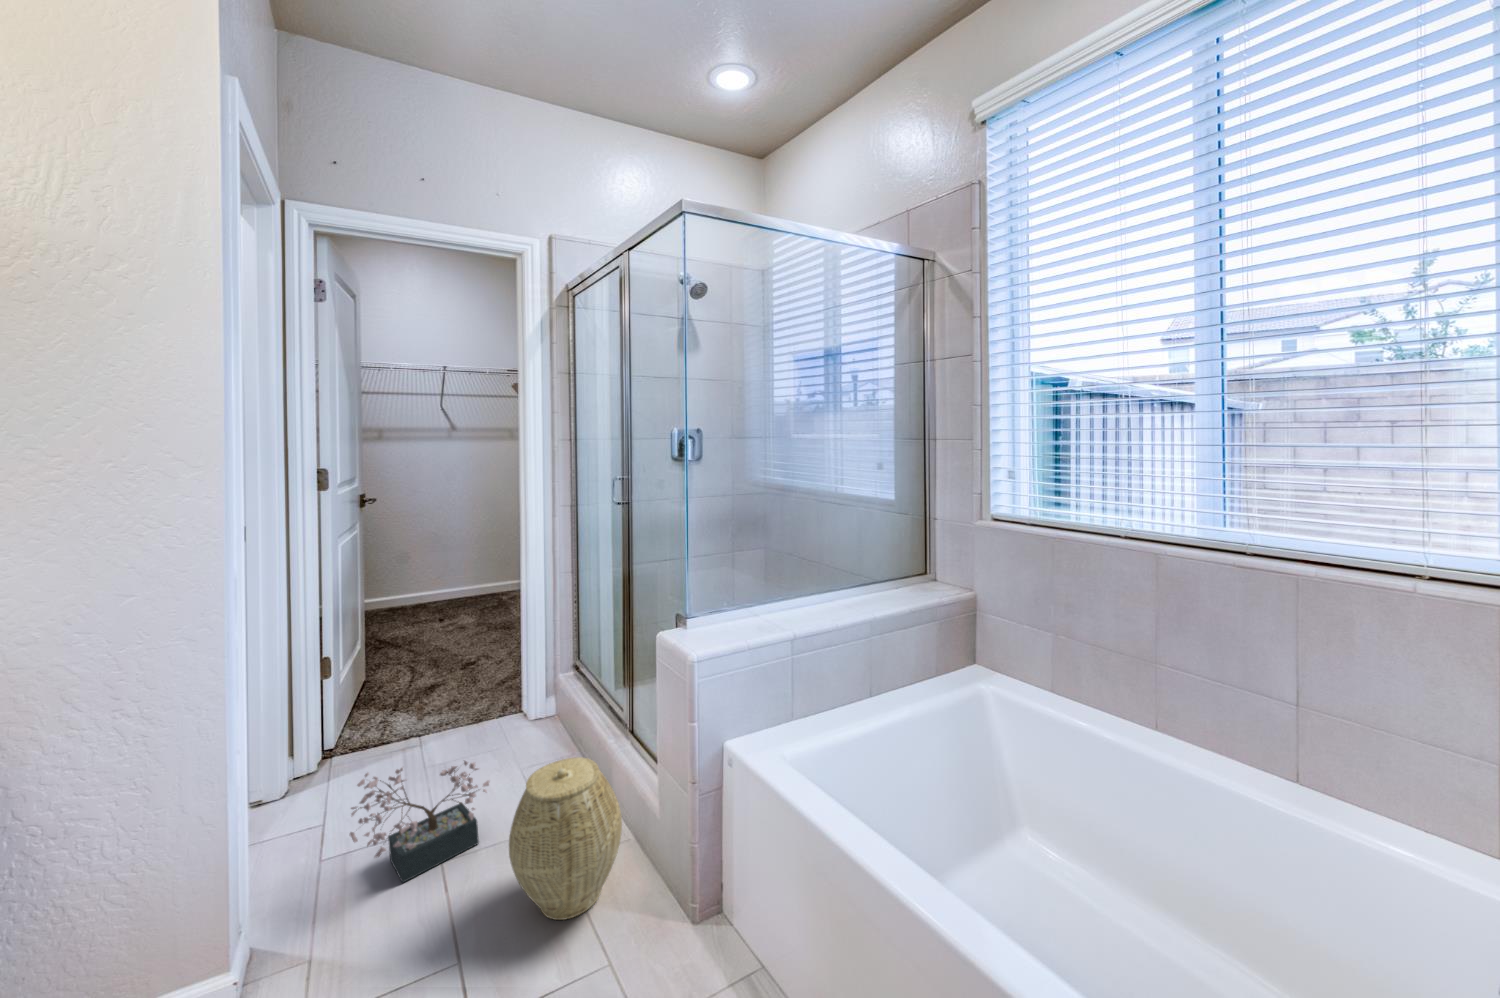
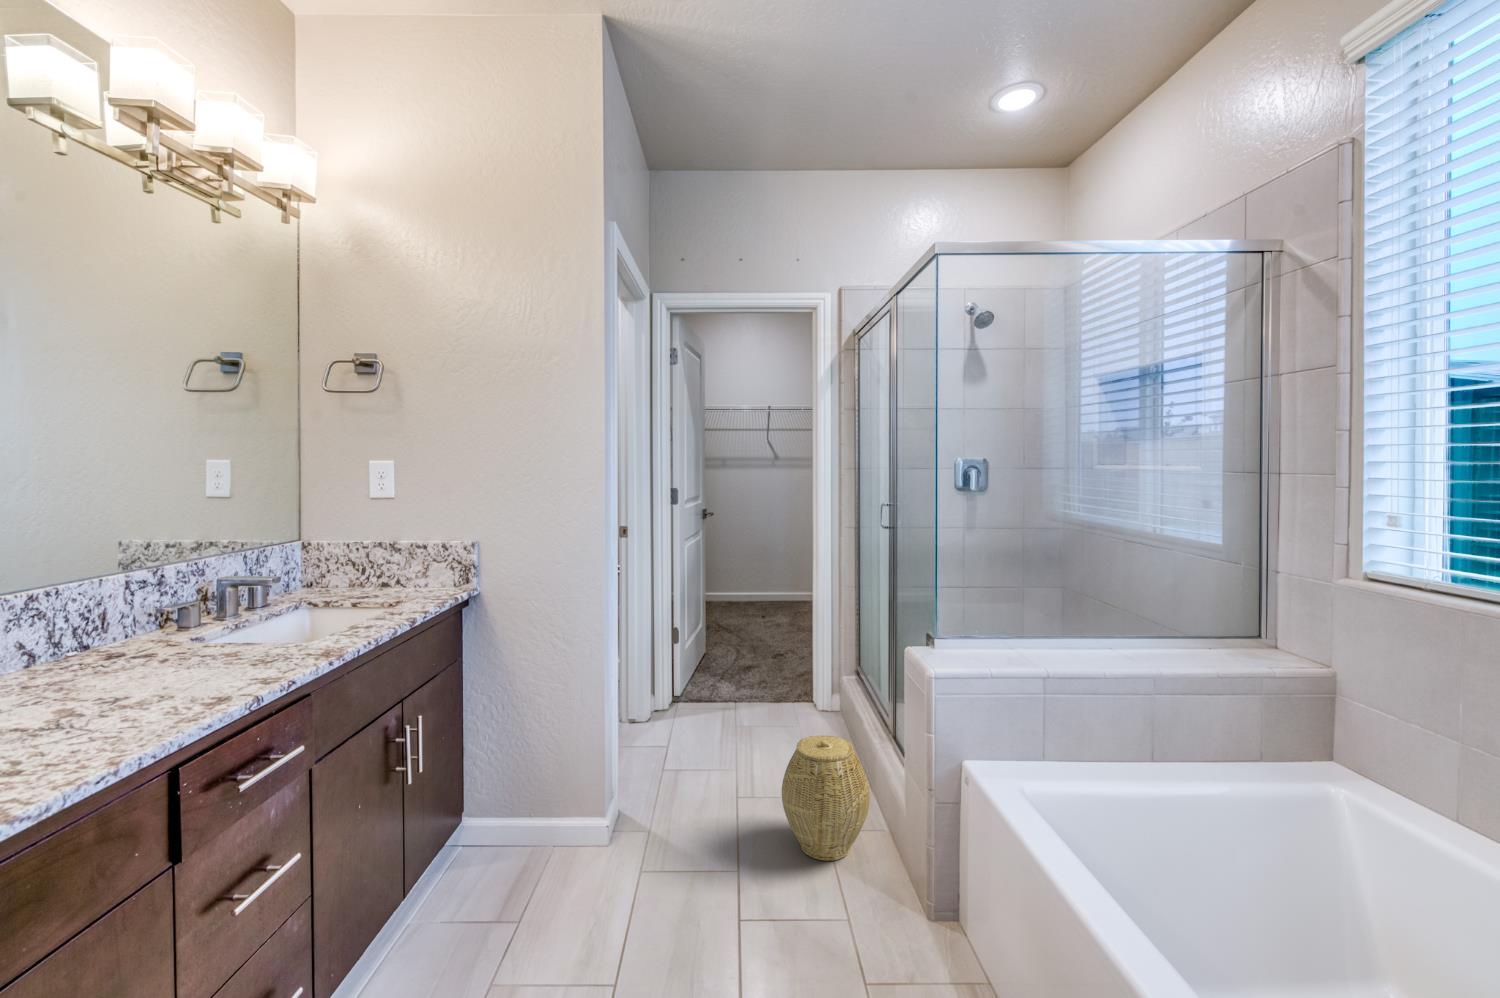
decorative plant: present [350,761,490,883] -> none [686,710,778,797]

